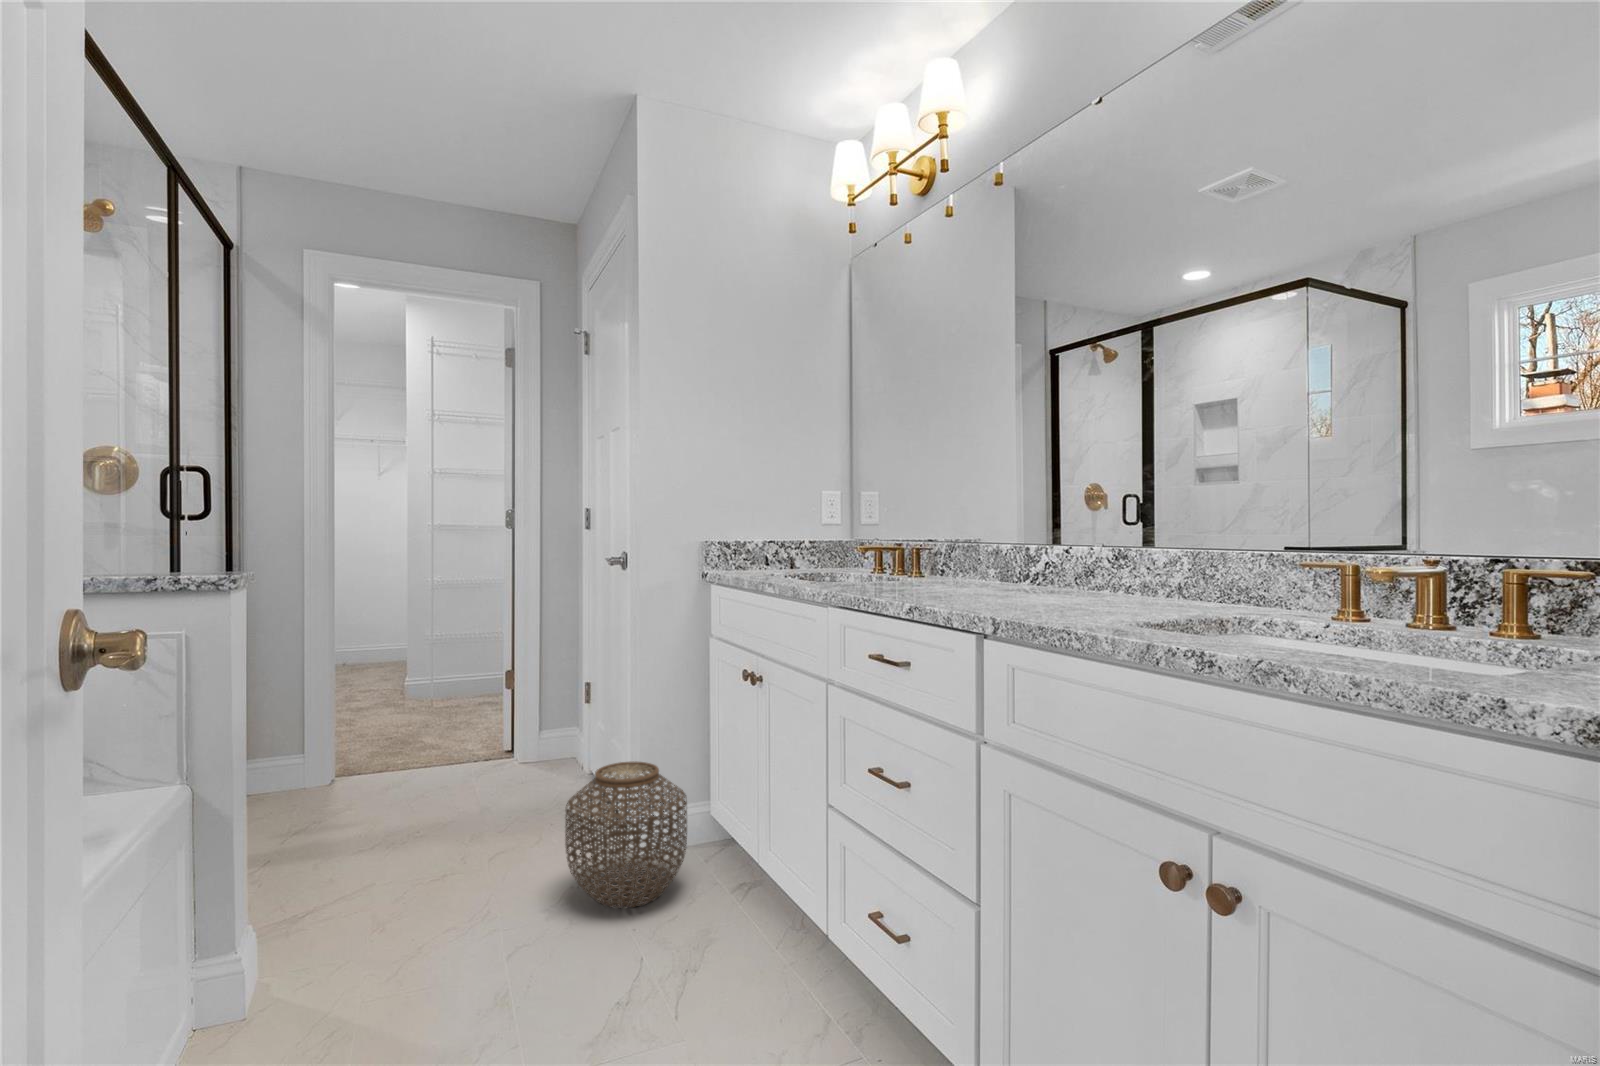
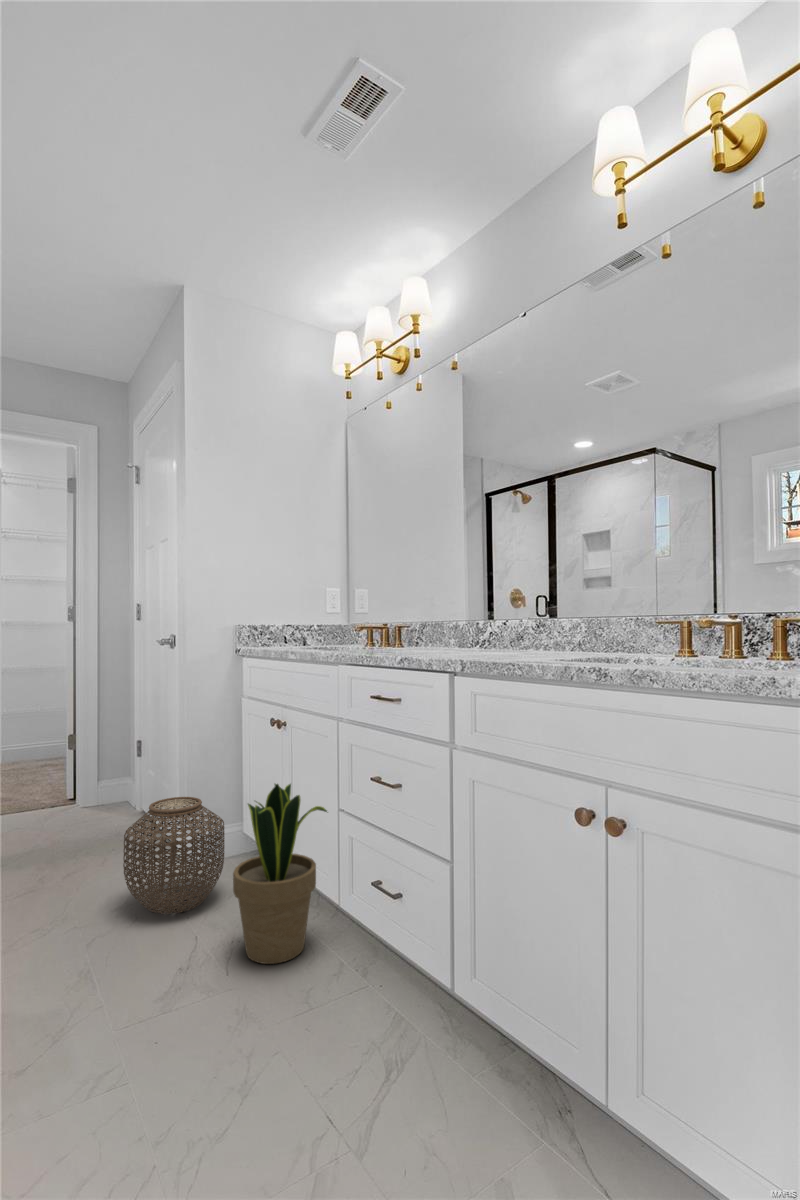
potted plant: none [692,757,815,991] -> present [233,784,327,964]

